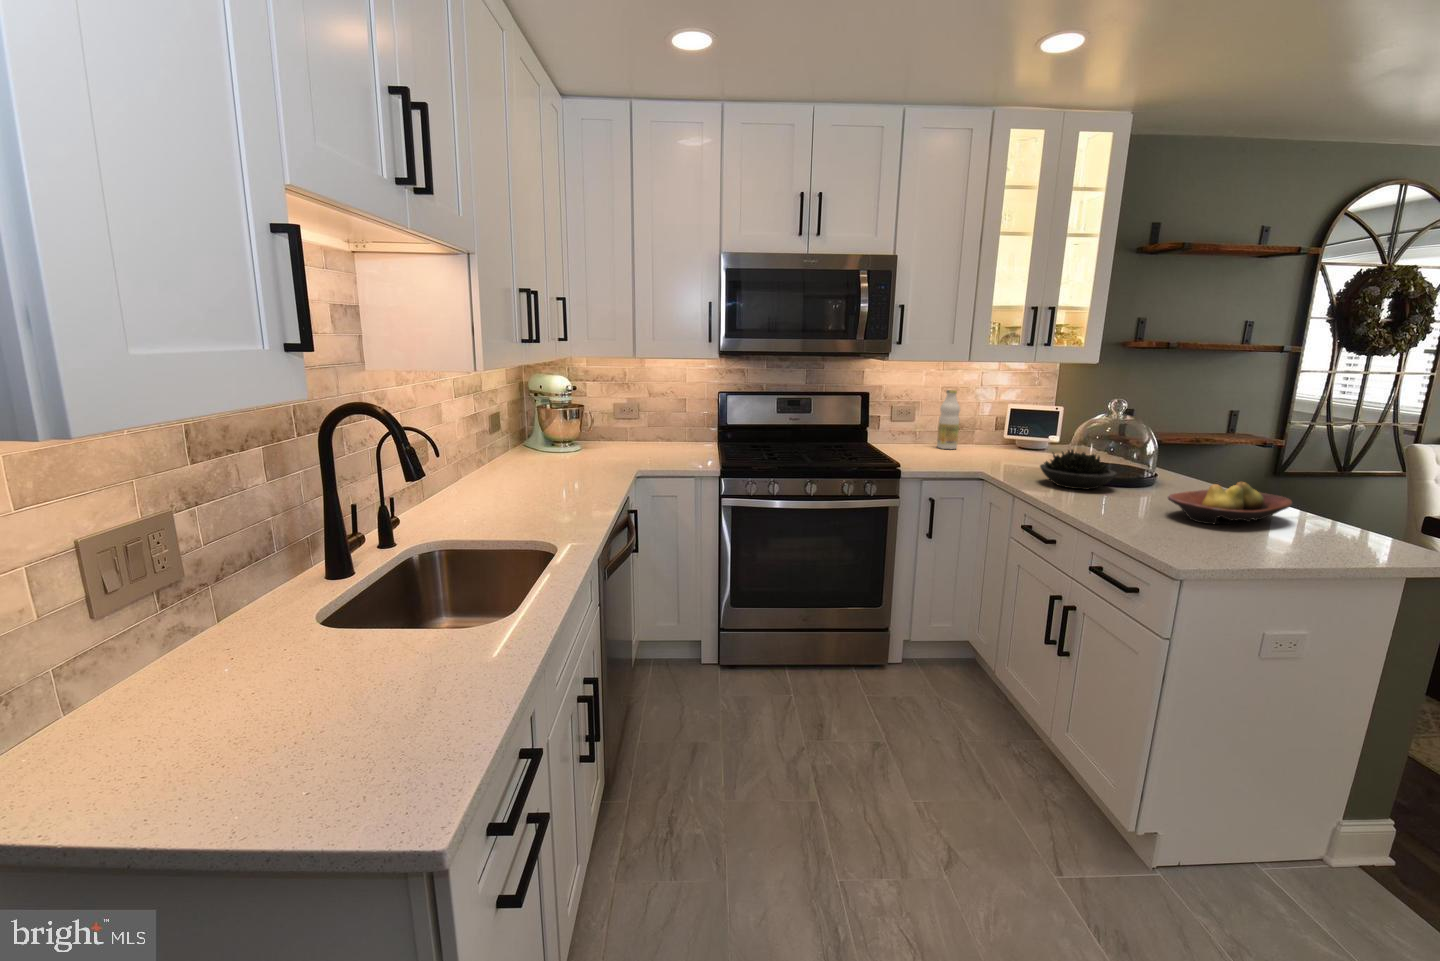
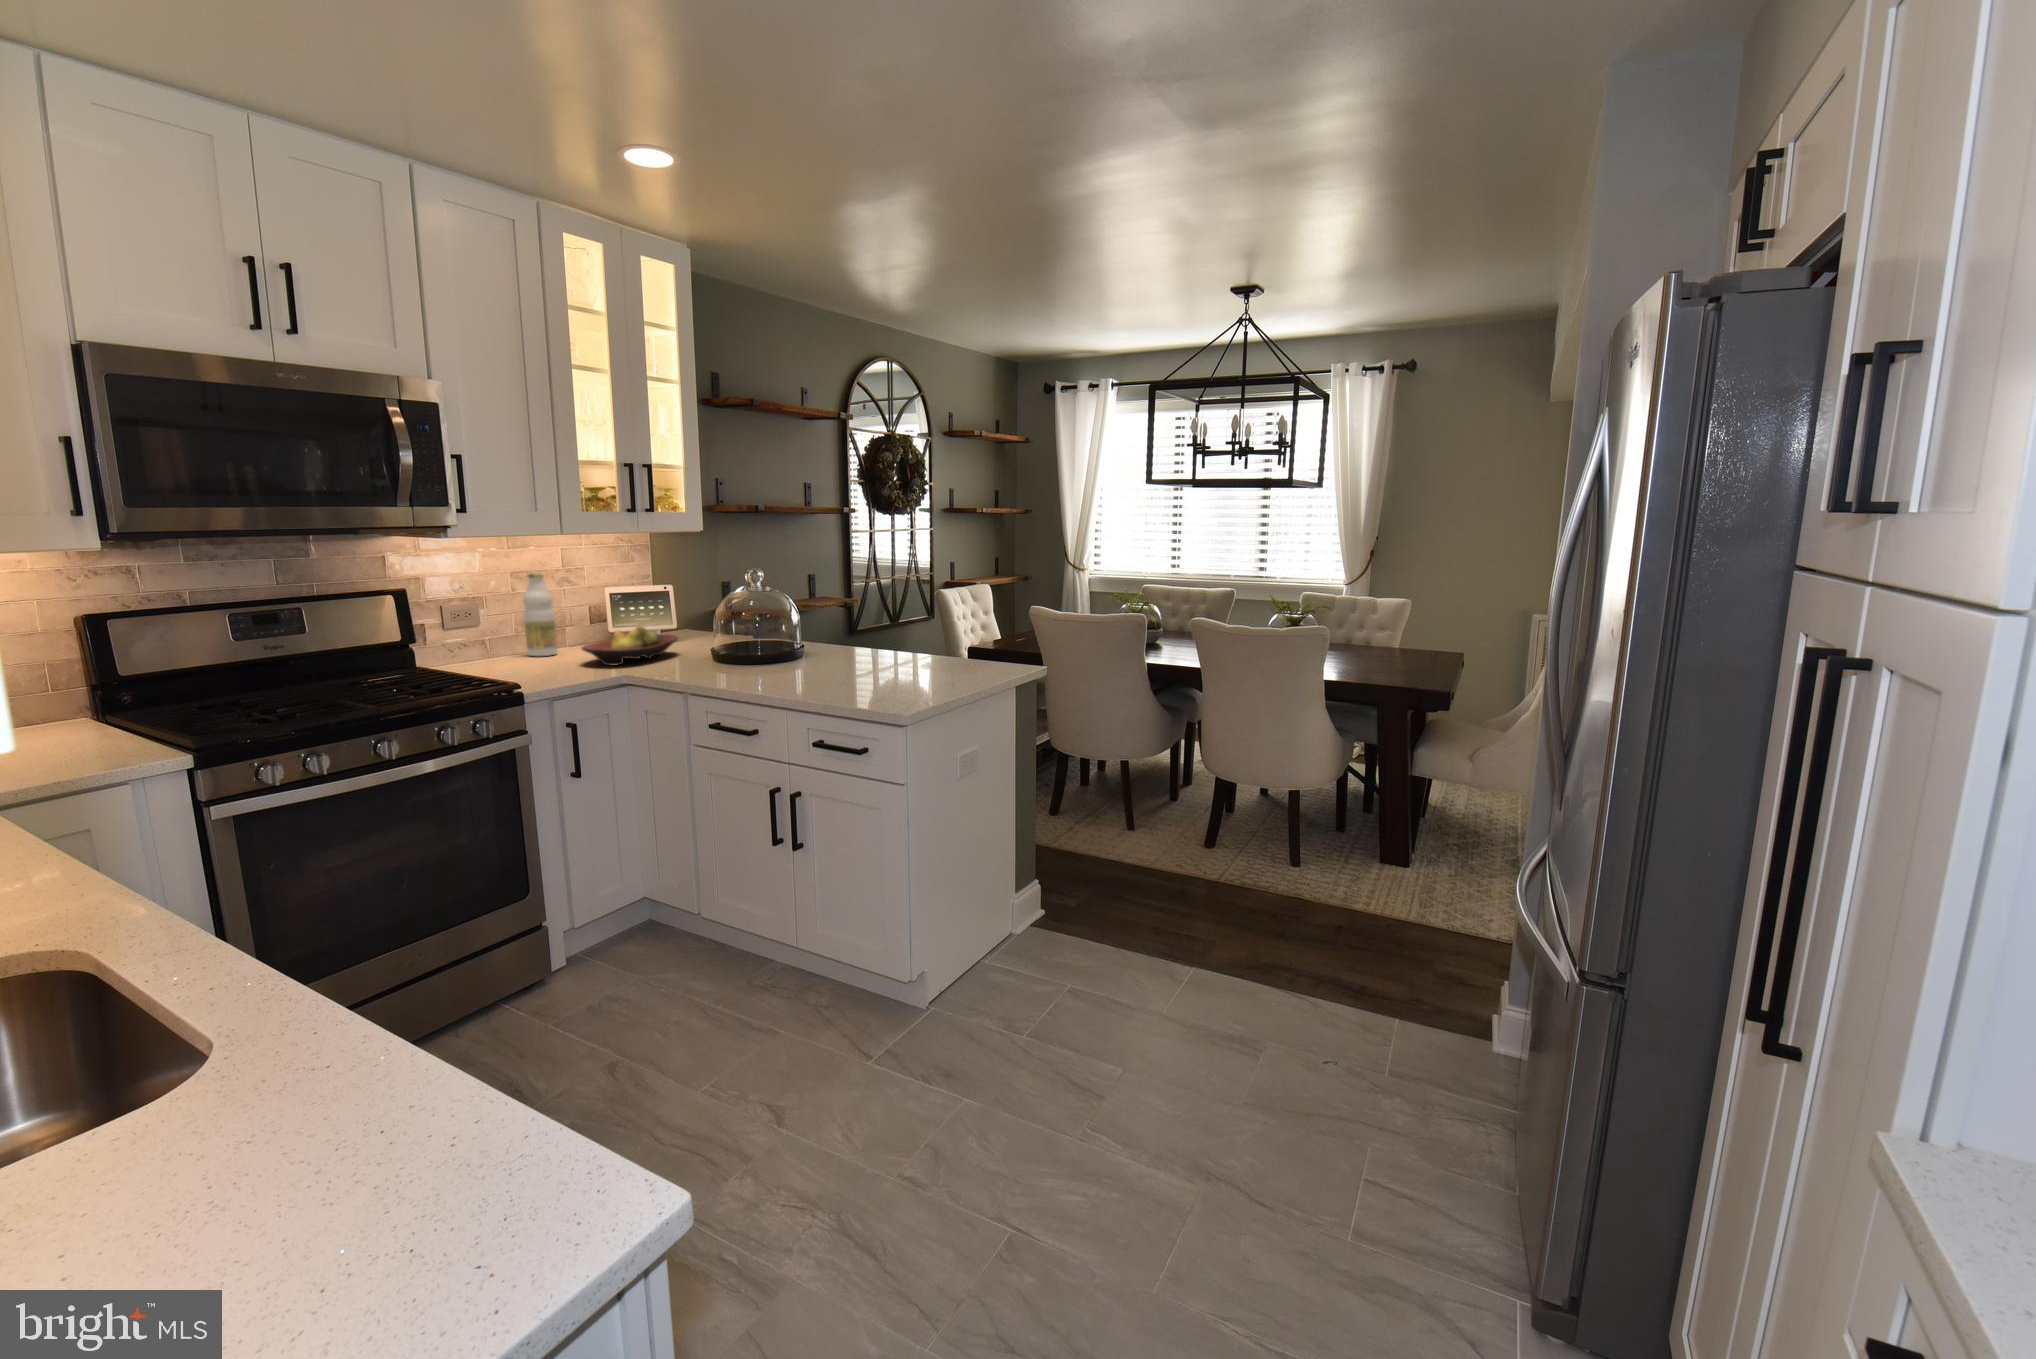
succulent plant: present [1040,449,1117,489] -> none [705,629,786,673]
fruit bowl: present [1168,482,1293,524] -> present [582,626,678,665]

